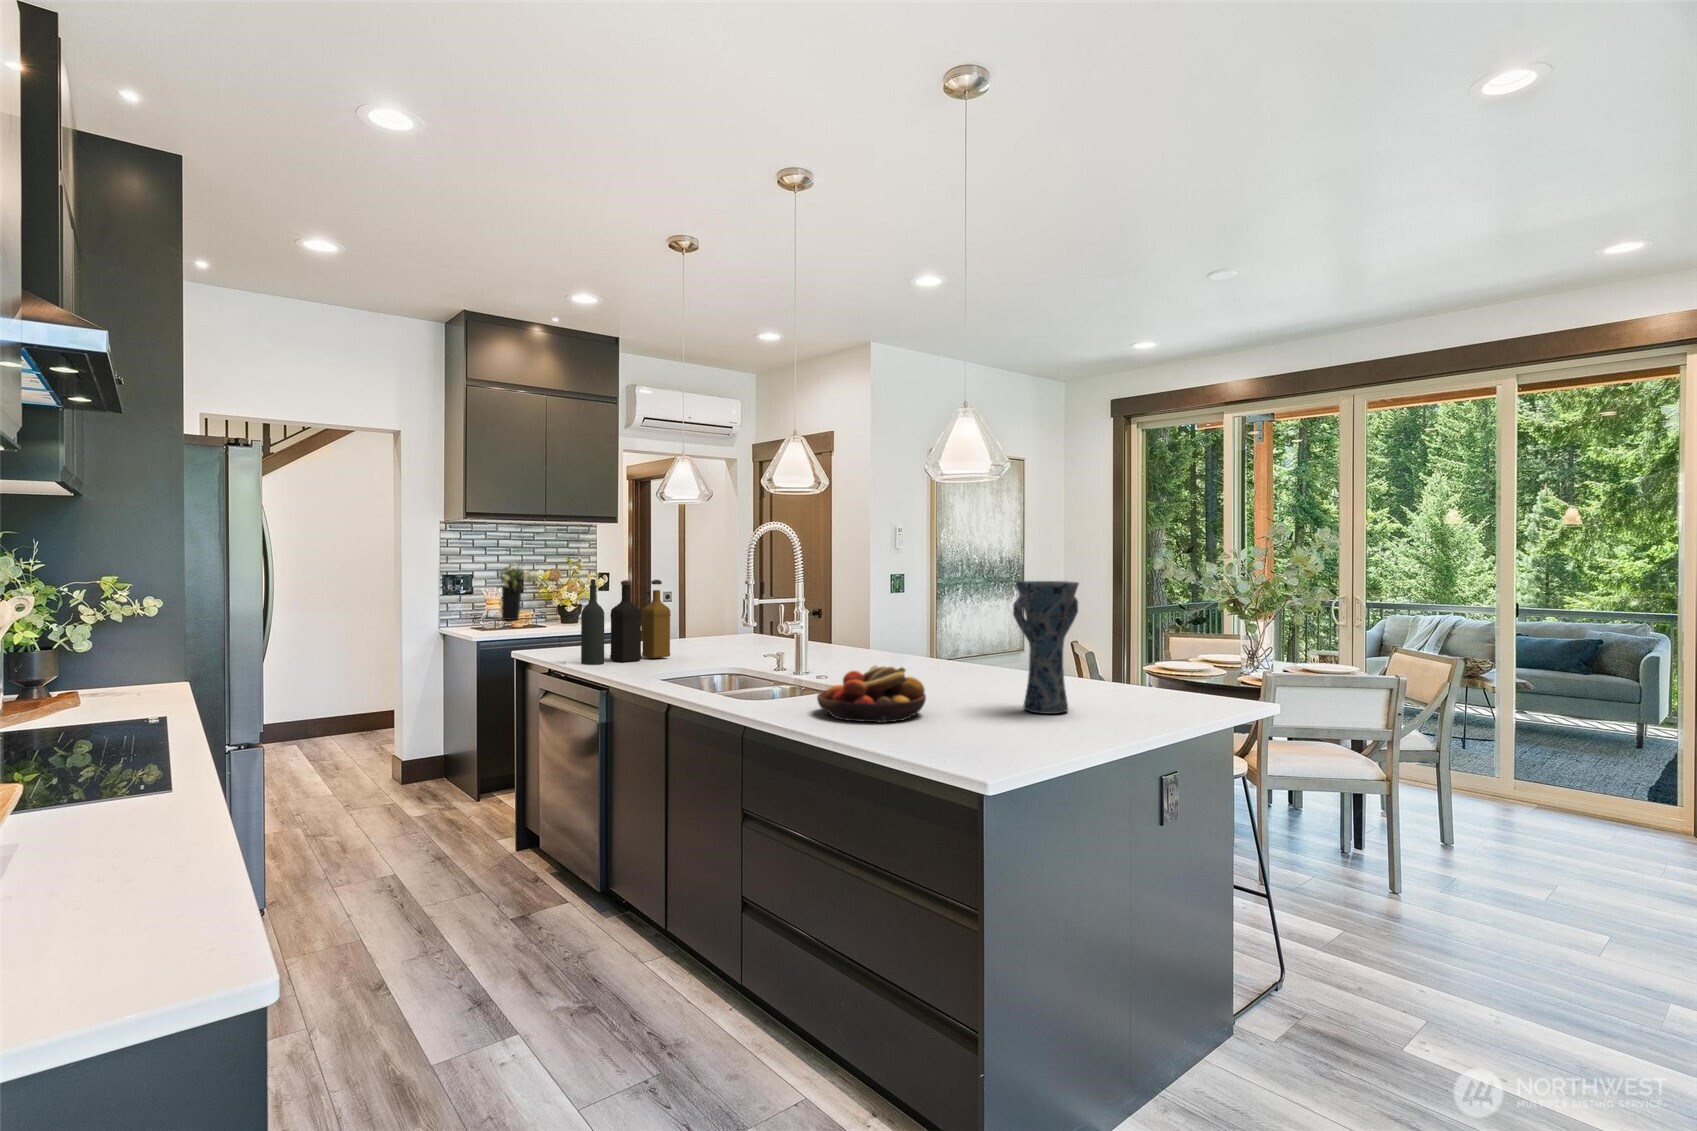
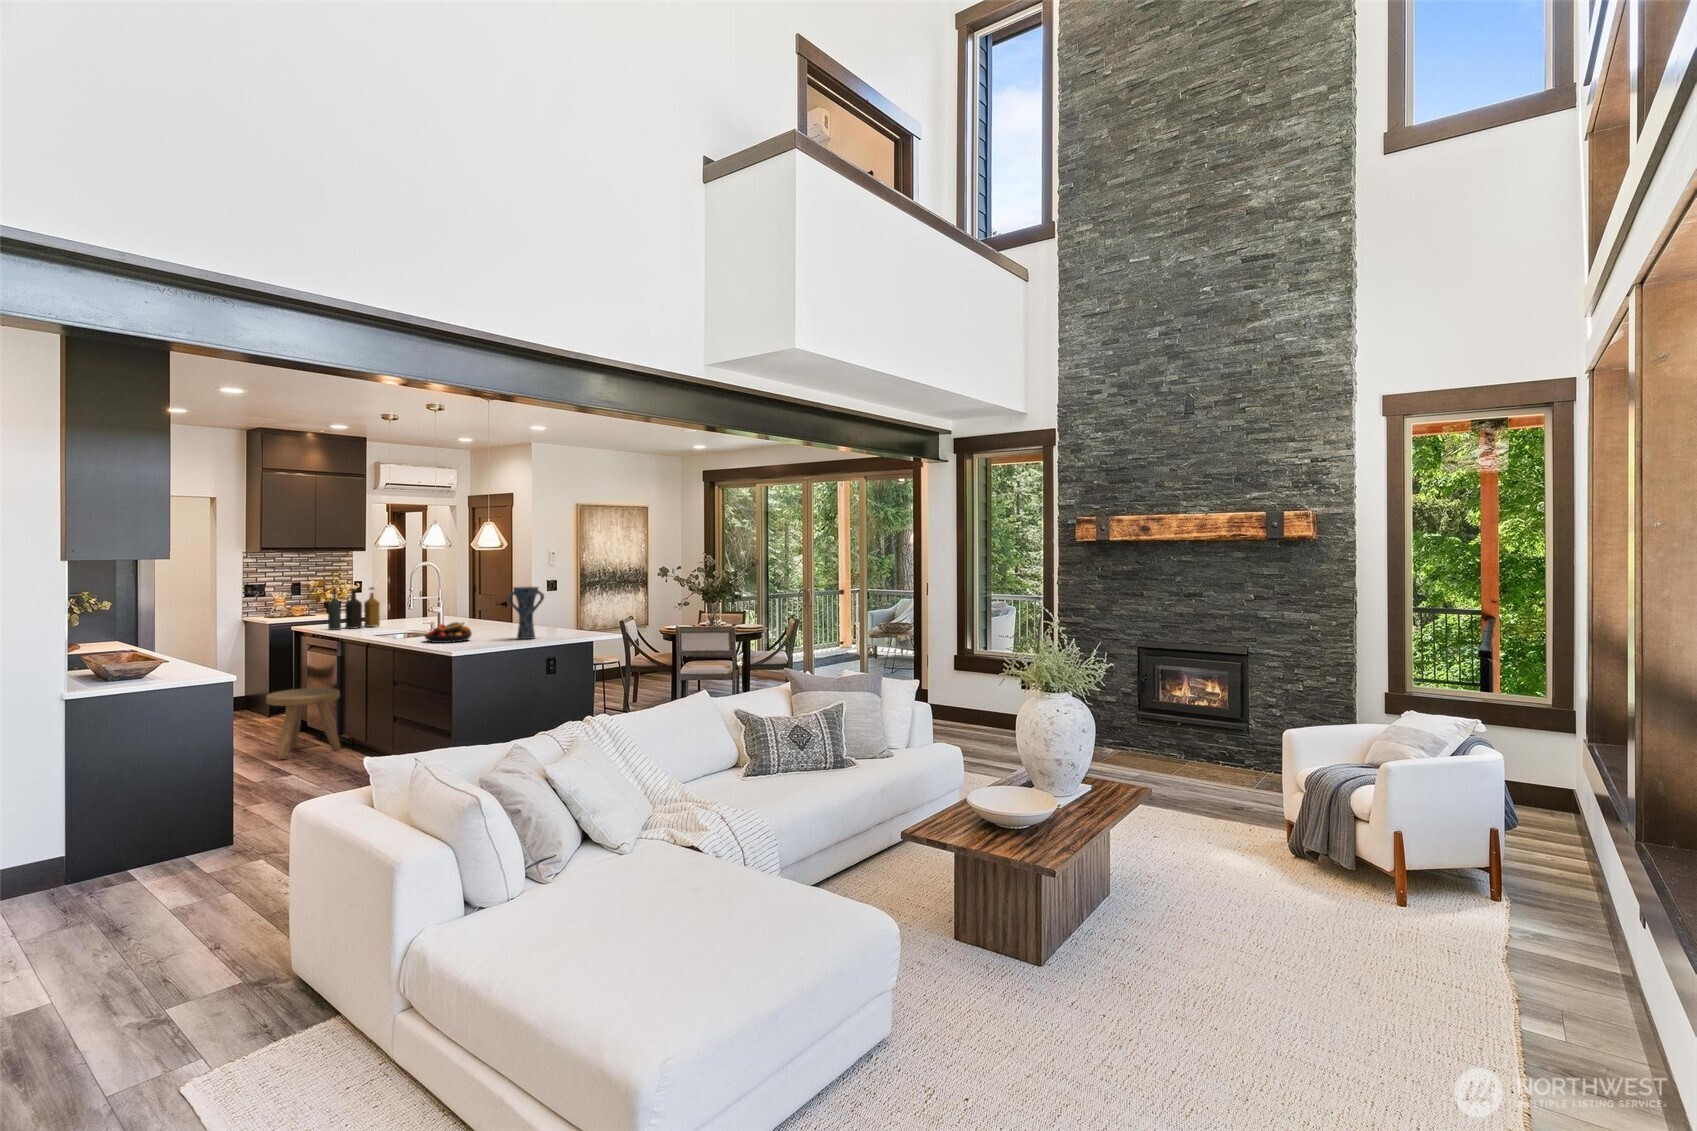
flower arrangement: present [499,563,538,620] -> none [280,576,313,612]
stool: none [468,782,606,946] -> present [266,688,341,759]

